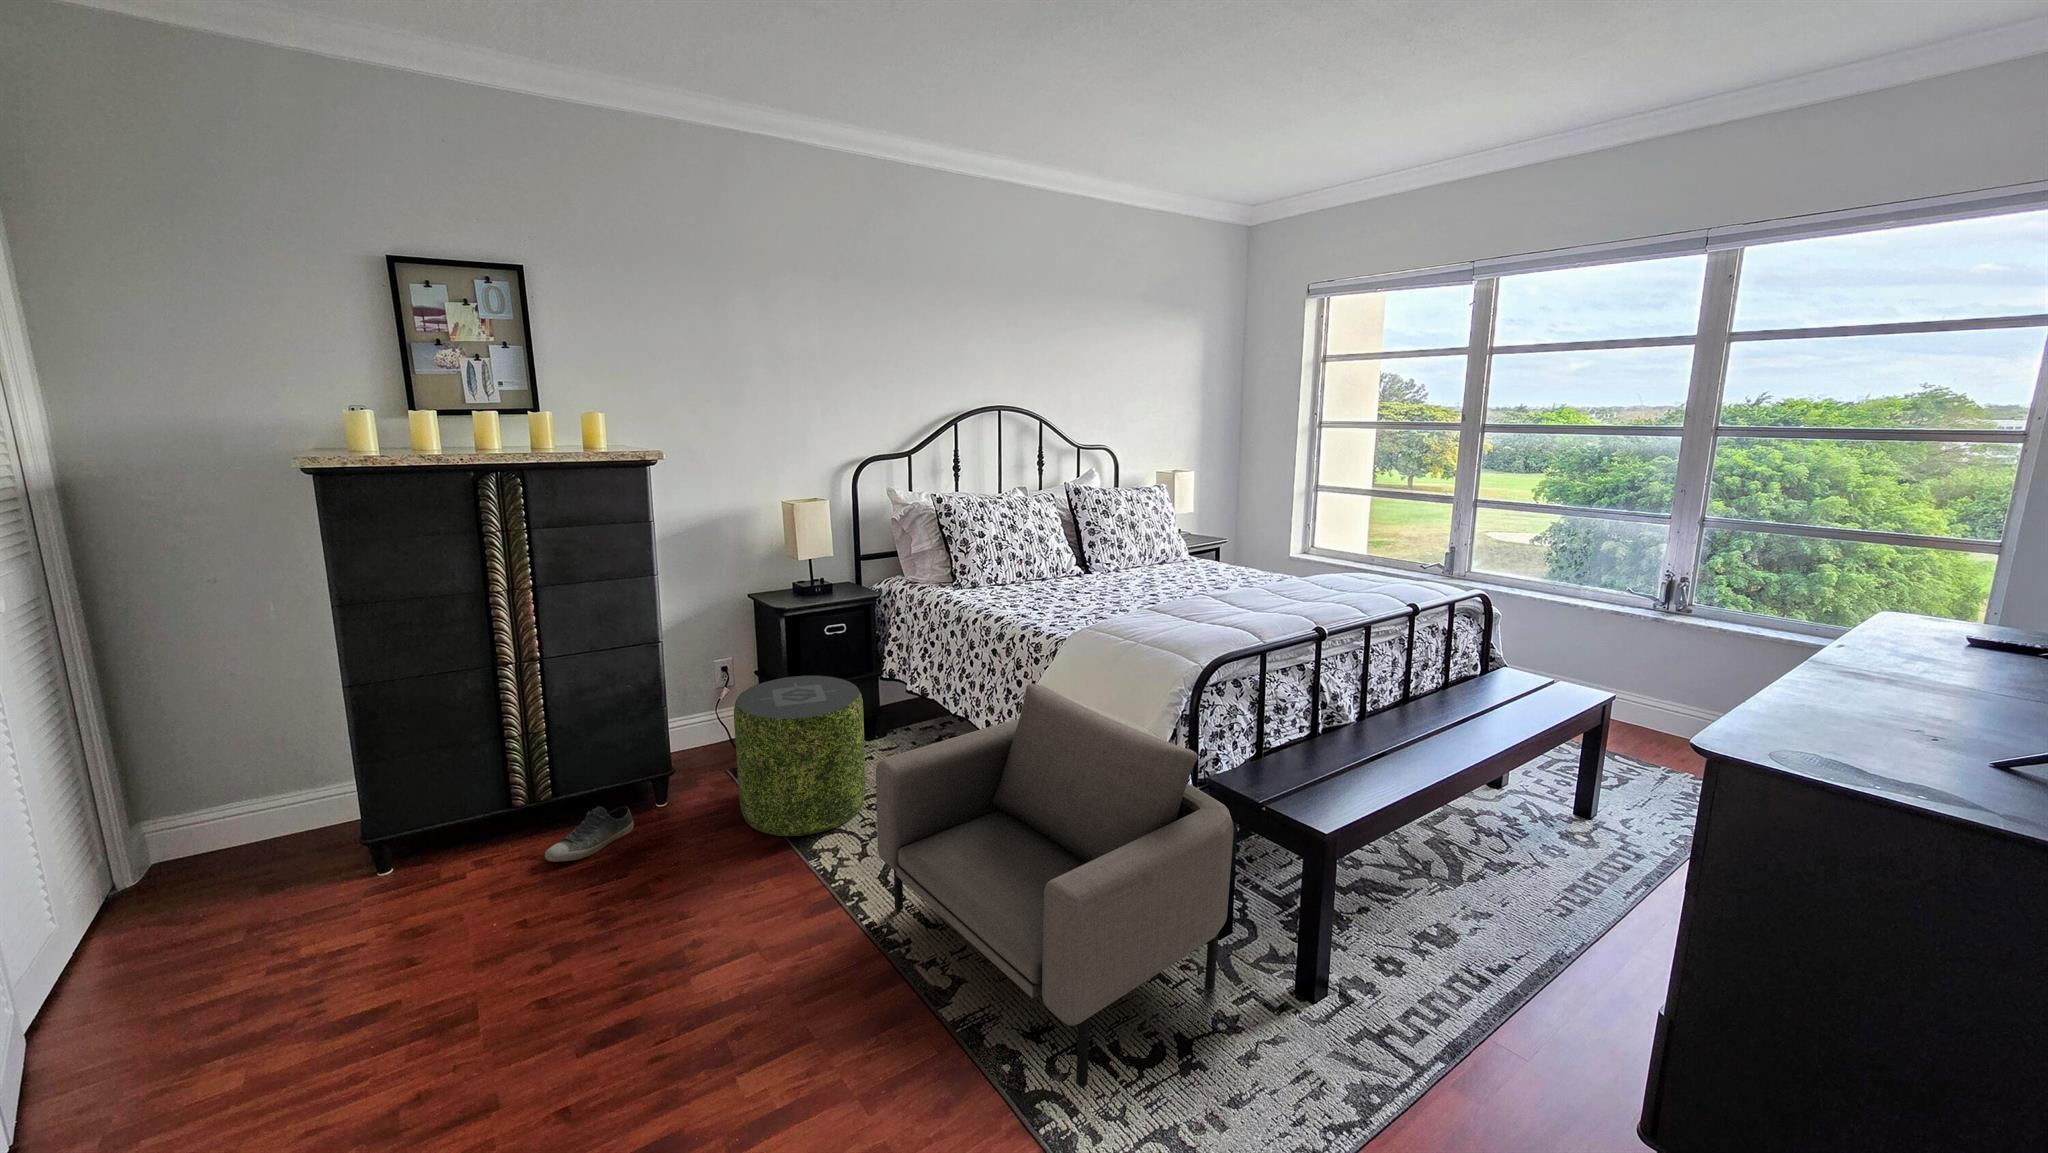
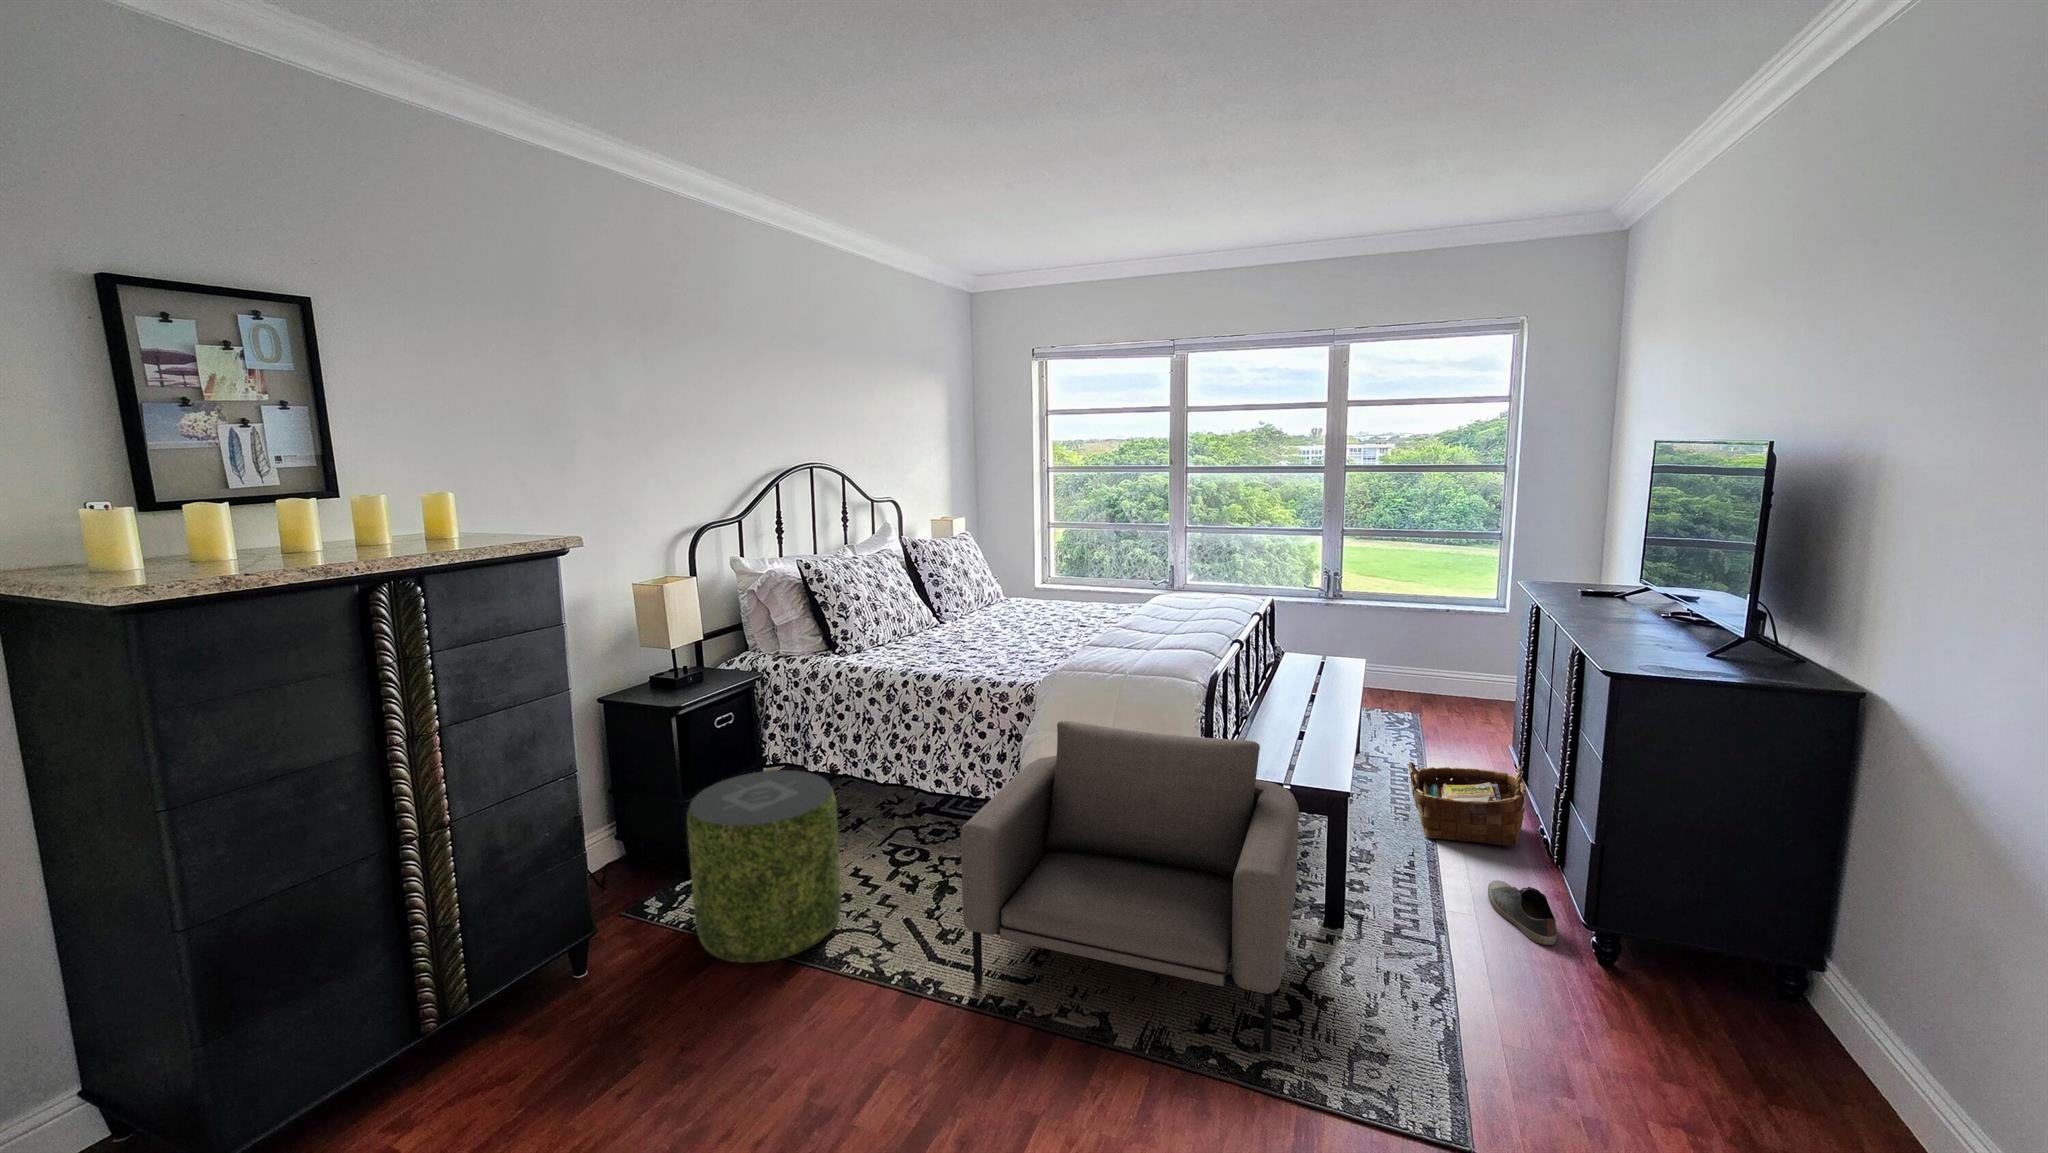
shoe: present [545,806,634,861] -> present [1488,880,1557,945]
woven basket: none [1527,834,1712,989] -> present [1409,762,1526,846]

